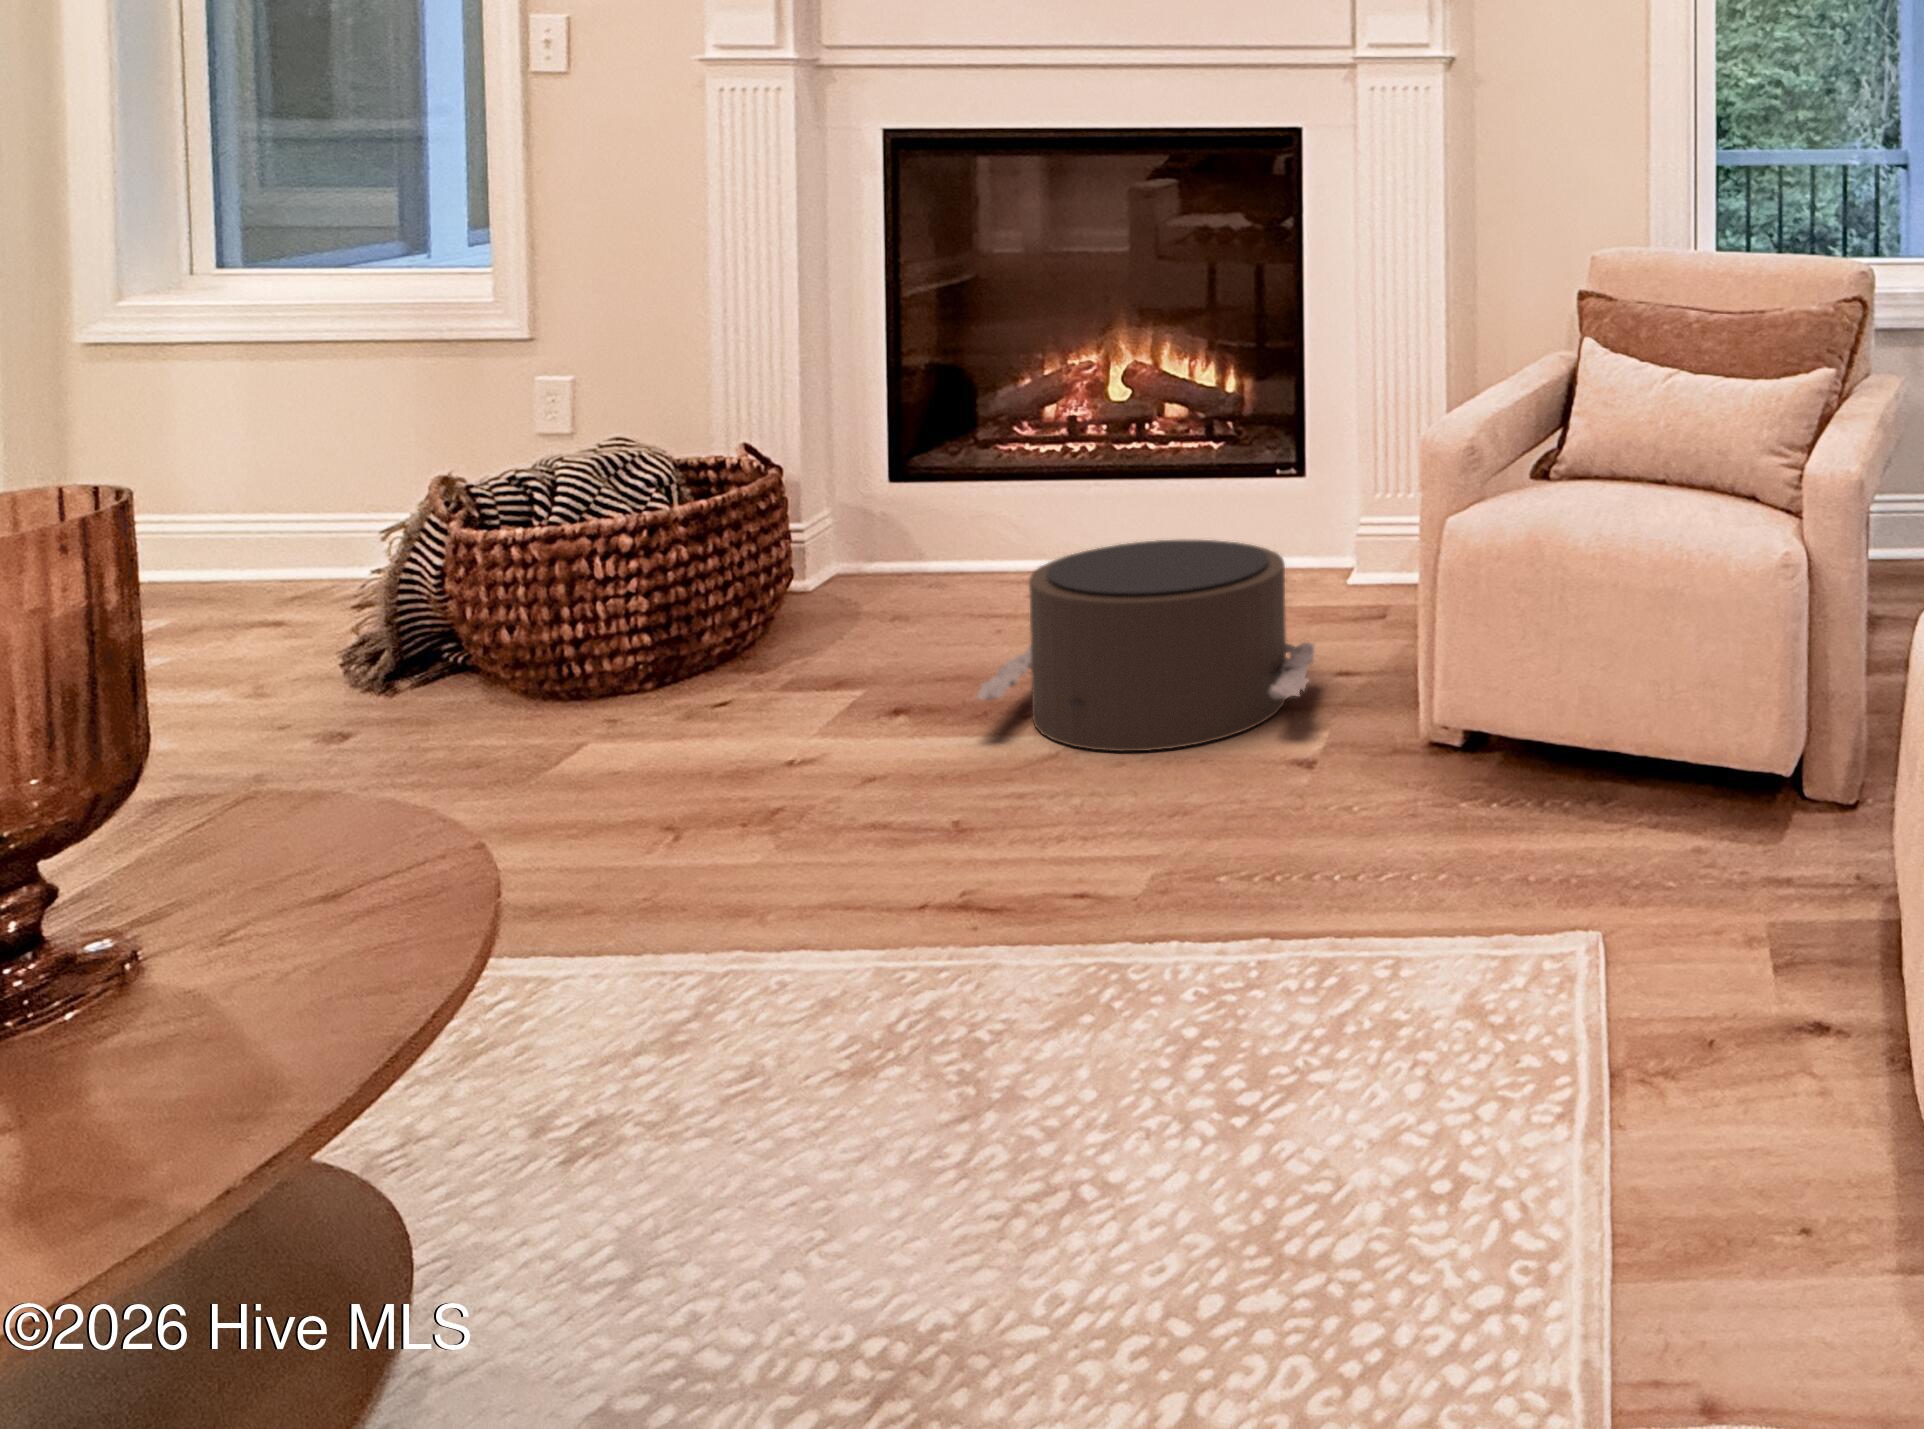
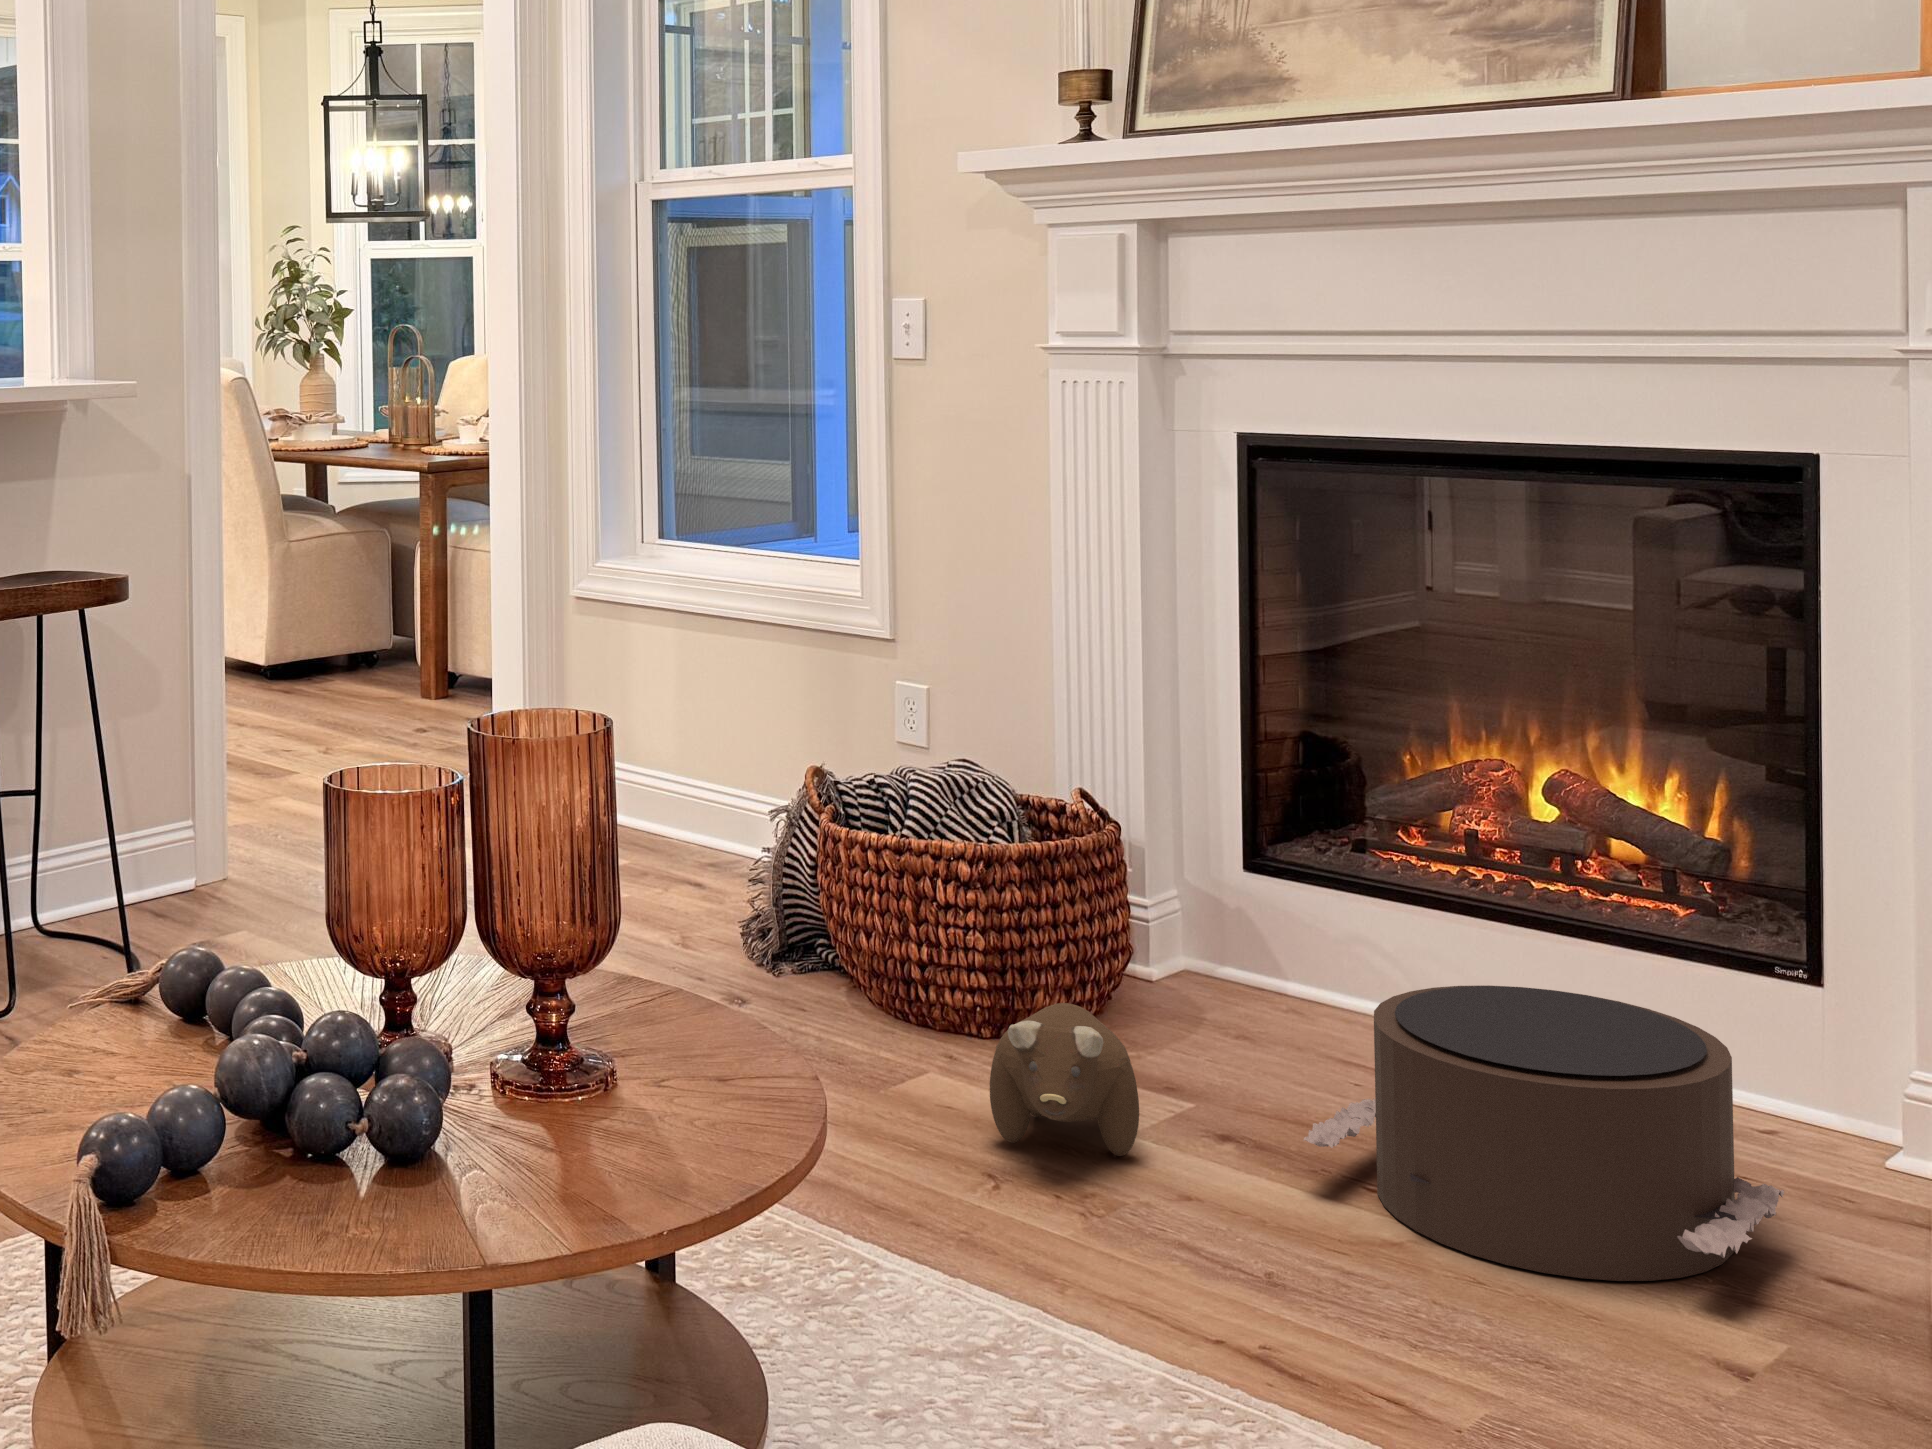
plush toy: none [662,633,821,778] -> present [990,1003,1139,1156]

